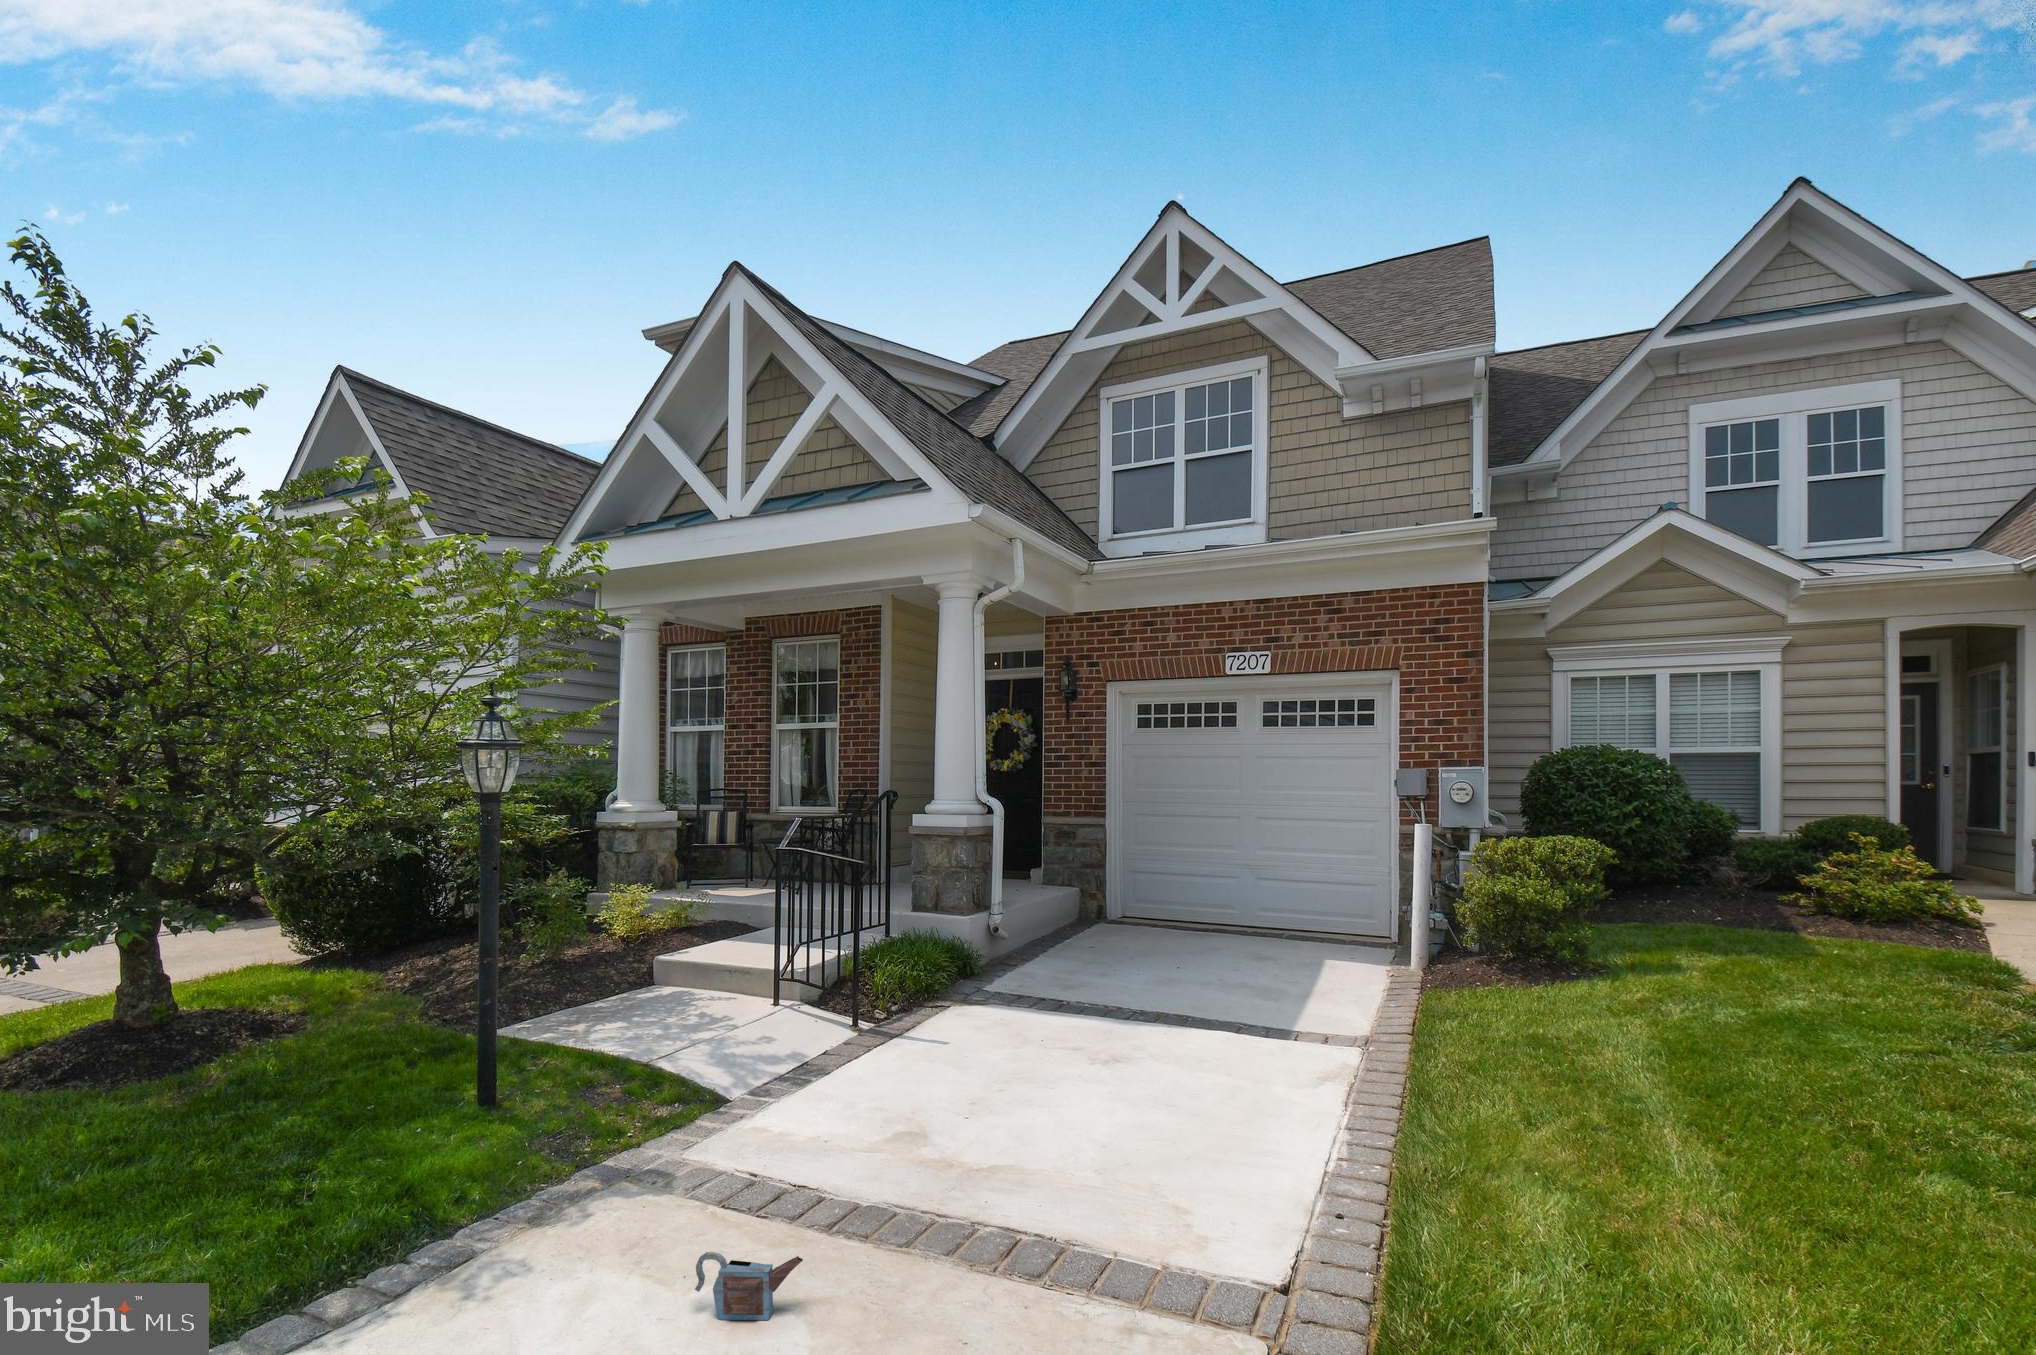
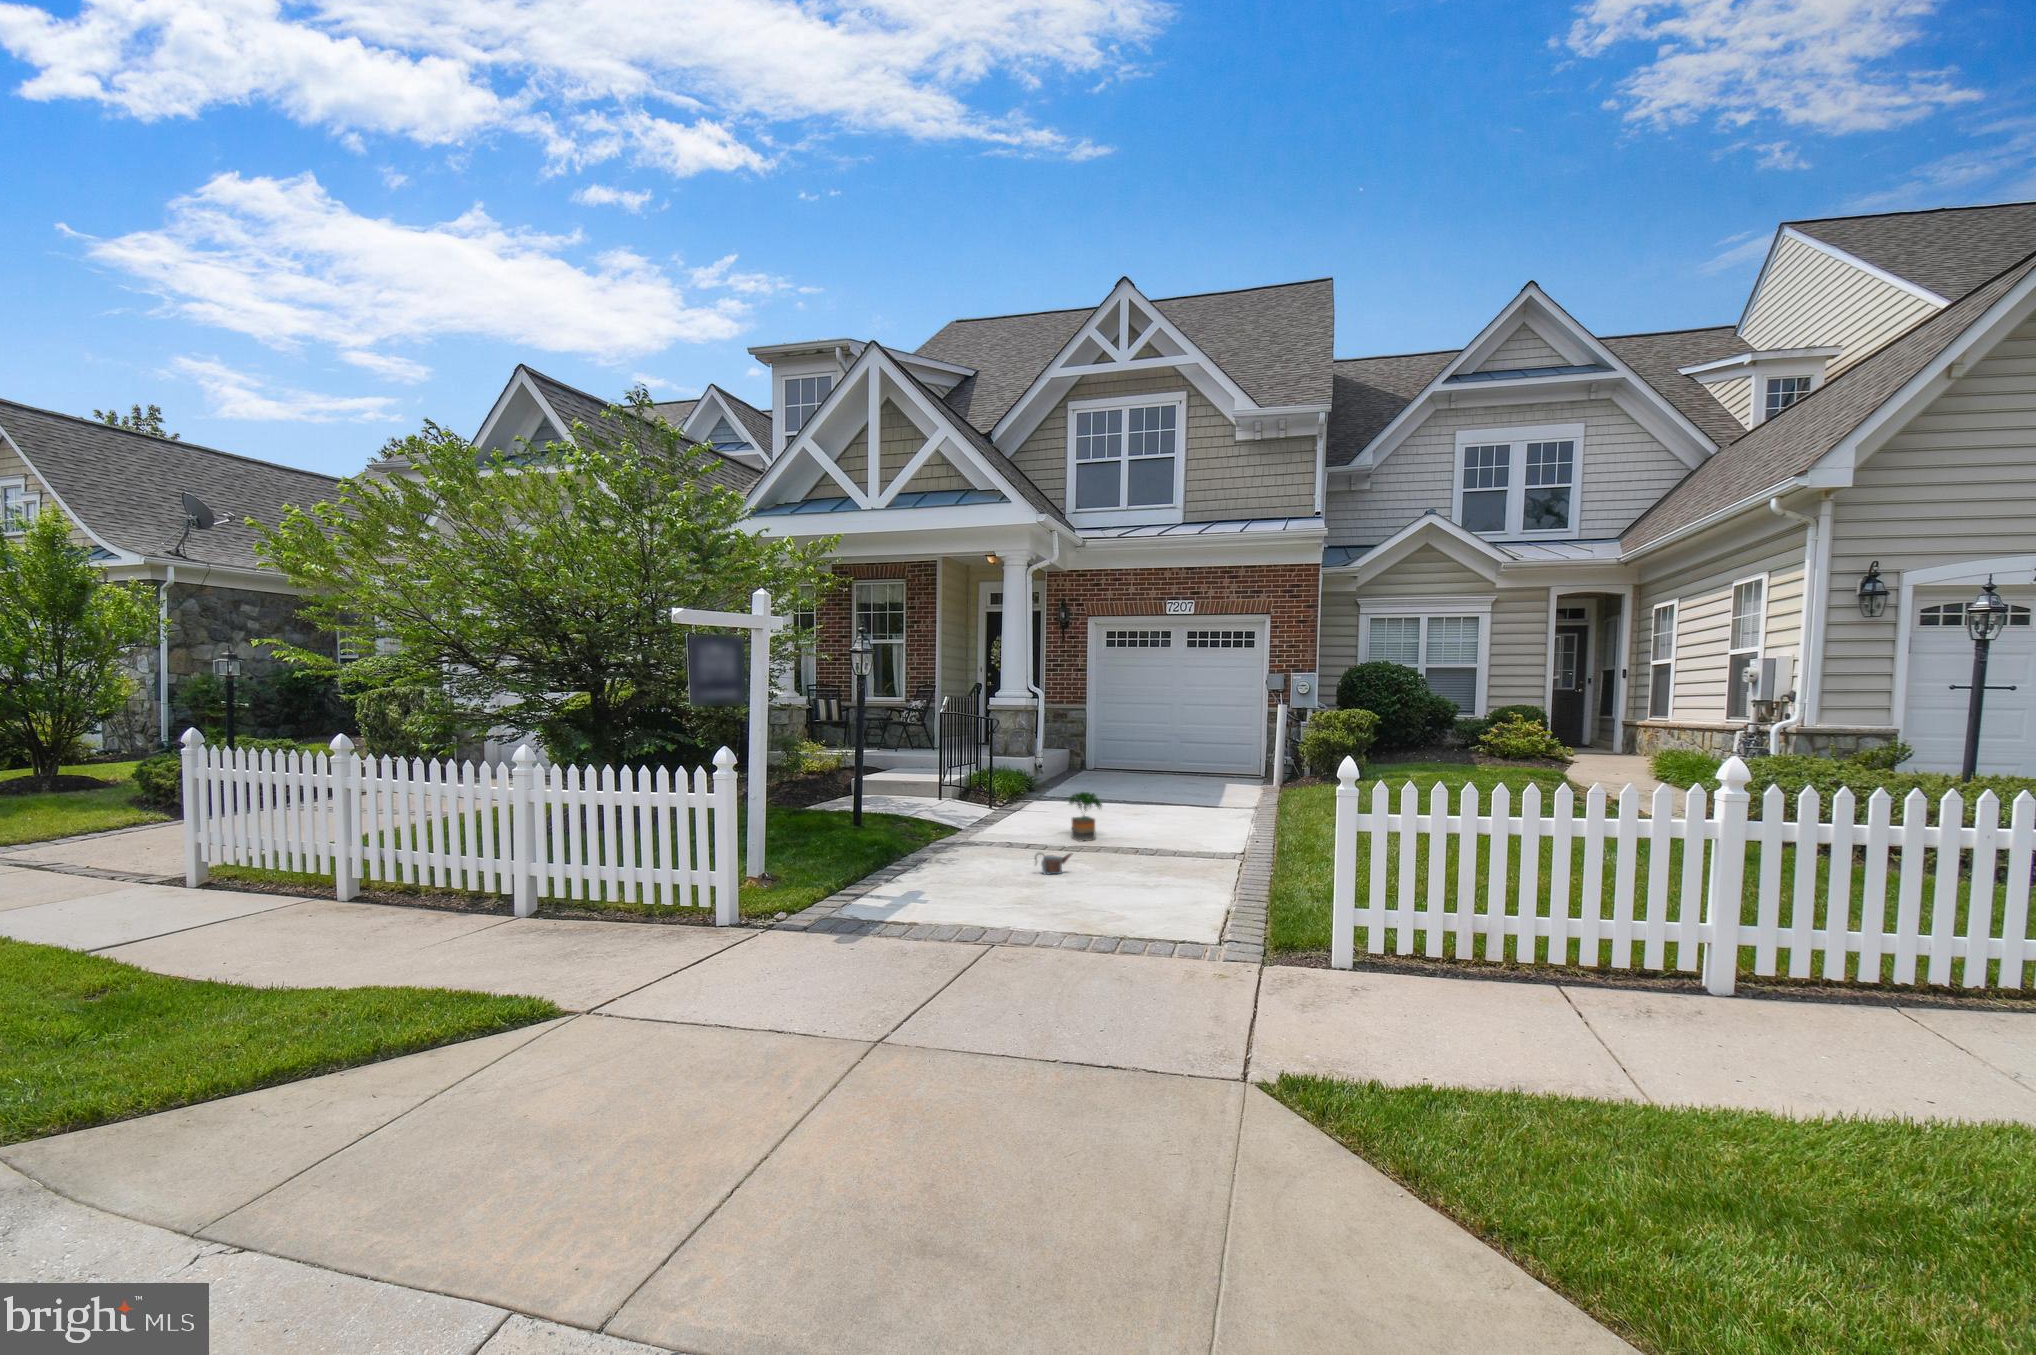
potted tree: none [919,1022,996,1146] -> present [1069,792,1102,841]

